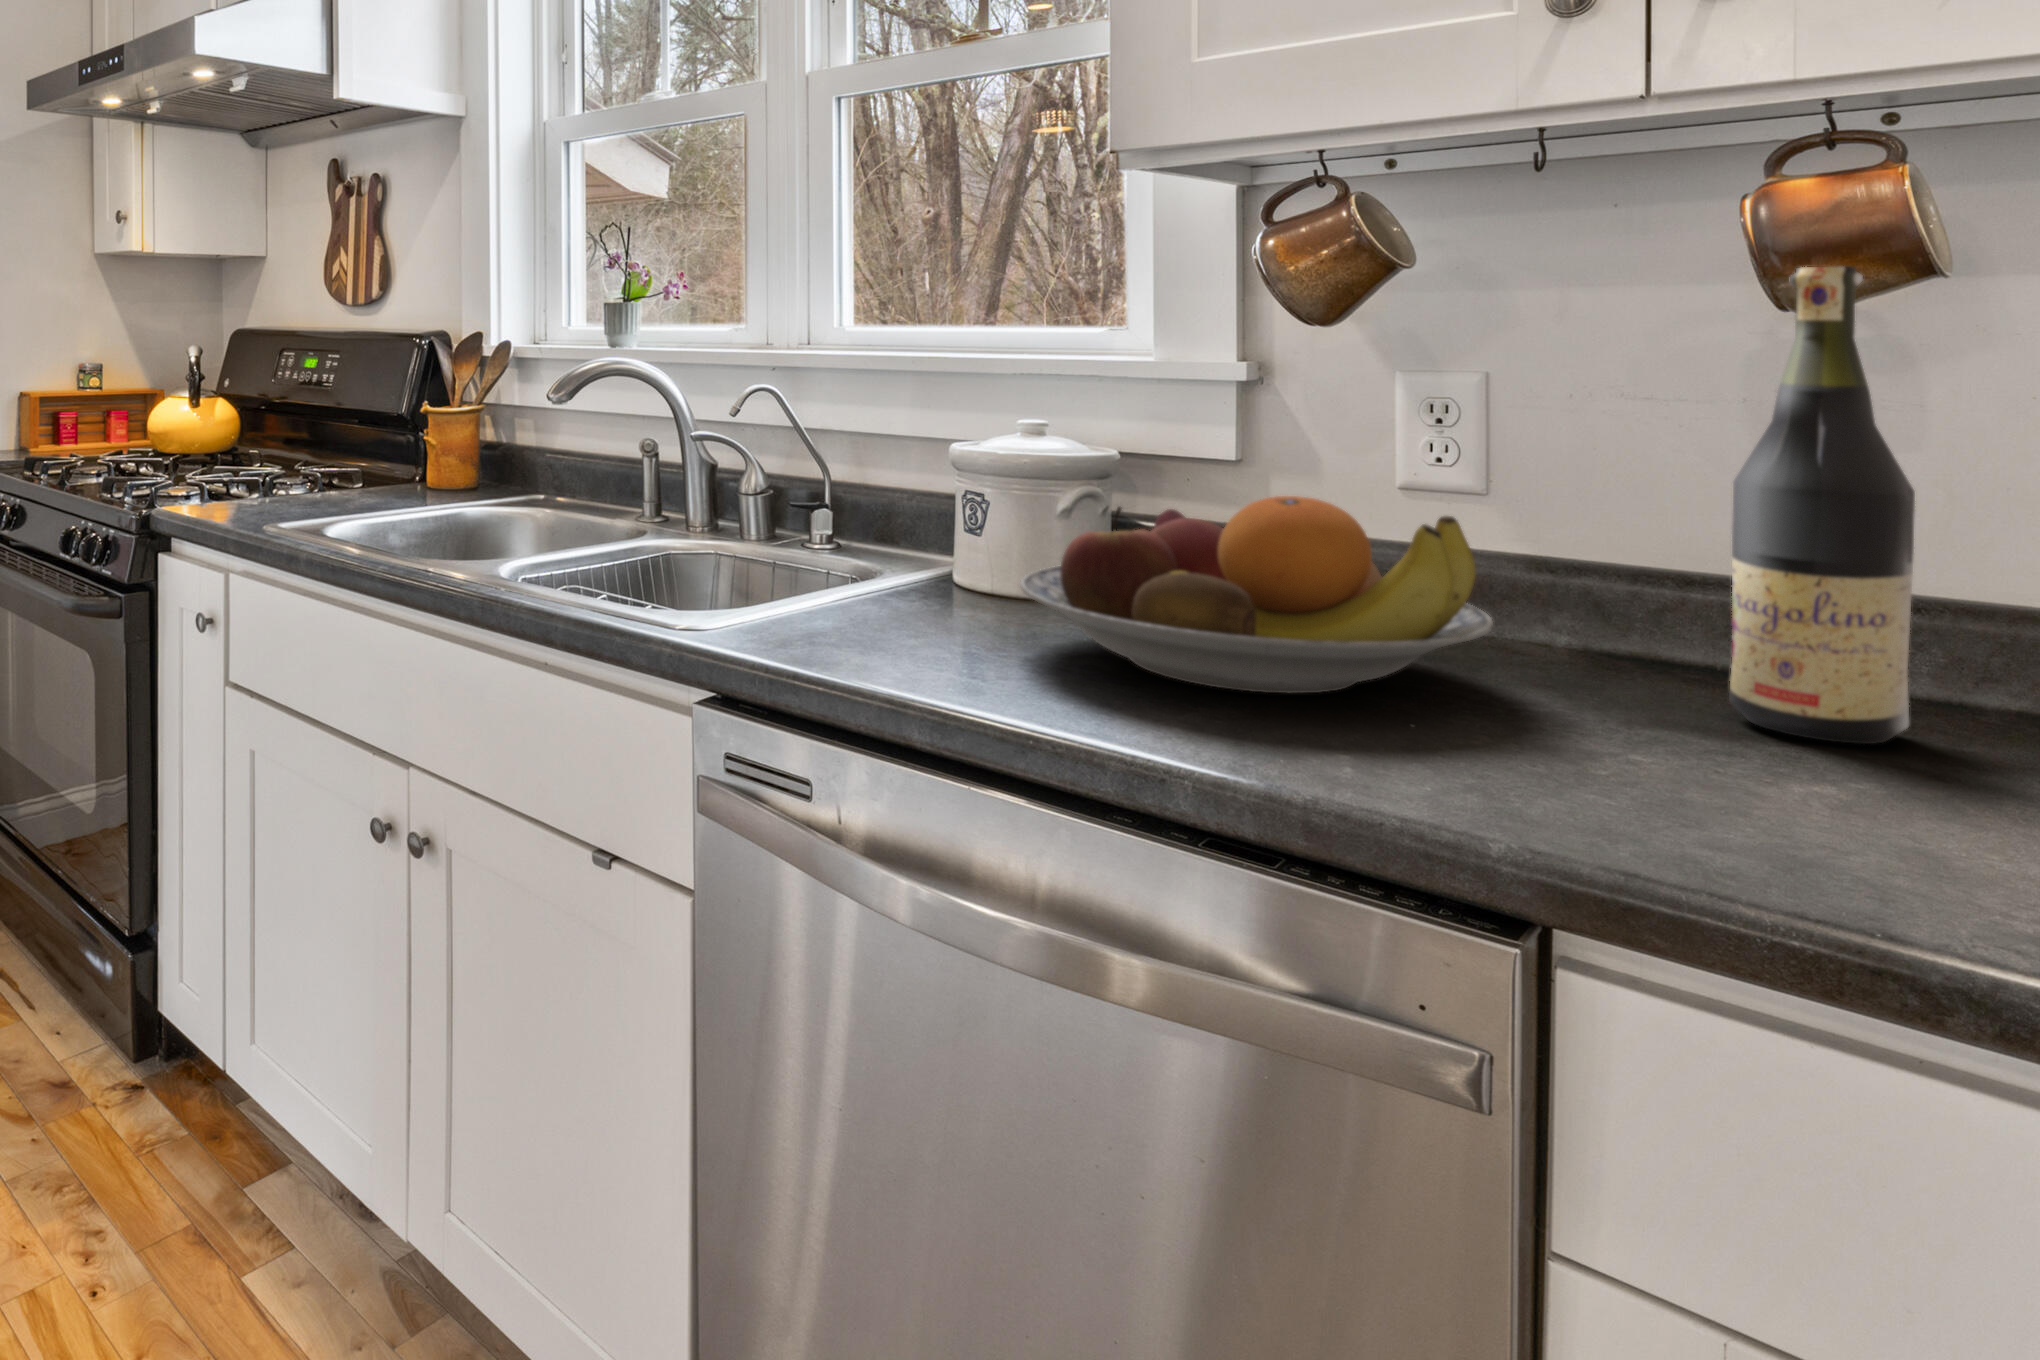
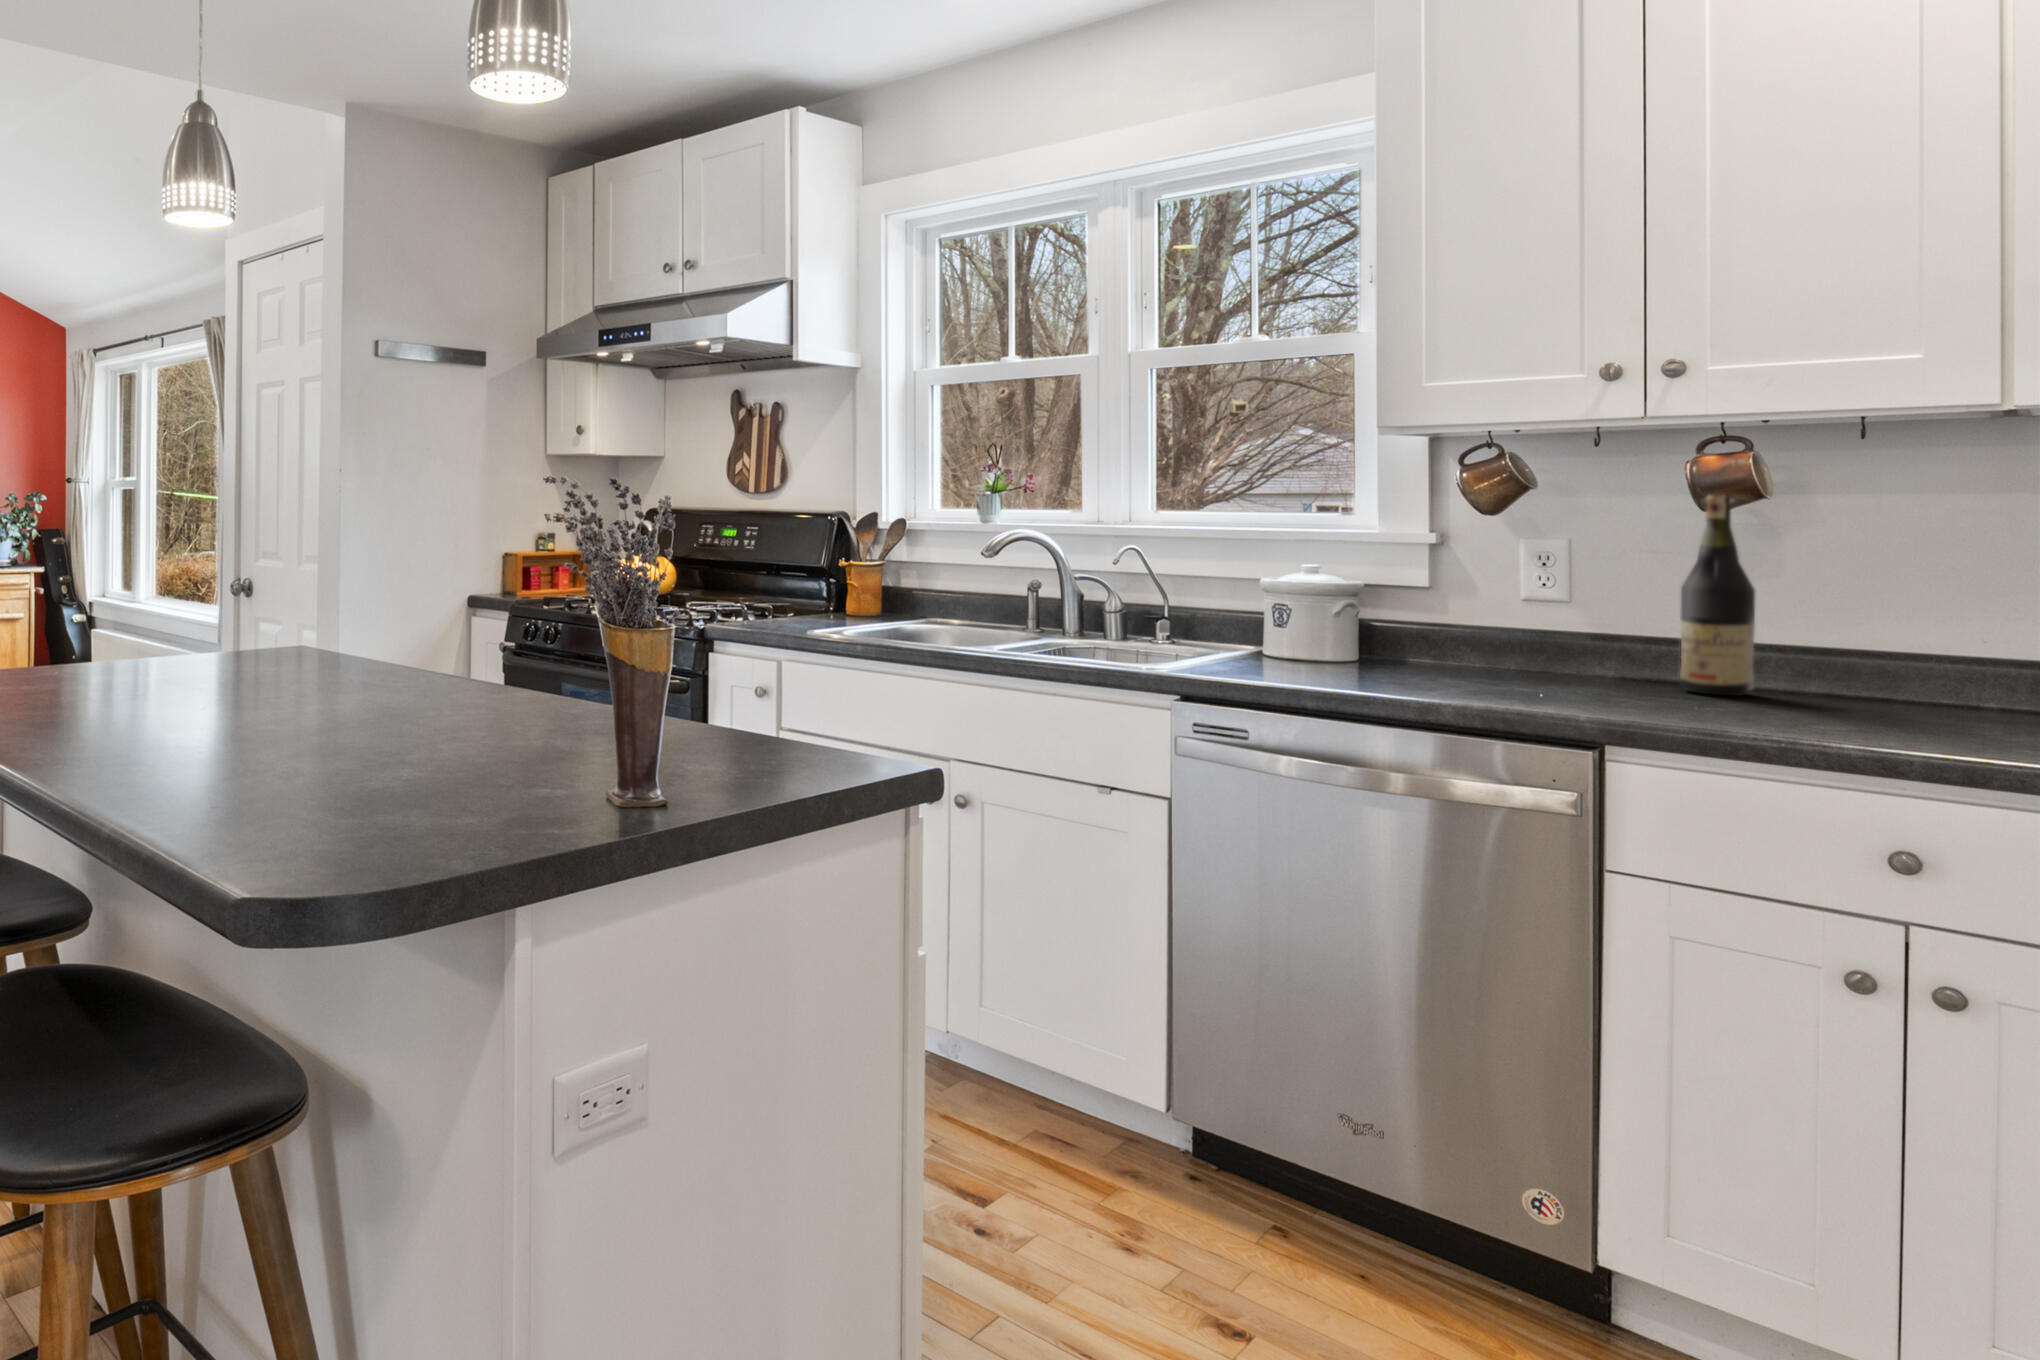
fruit bowl: present [1020,496,1493,694] -> none [1340,597,1575,684]

